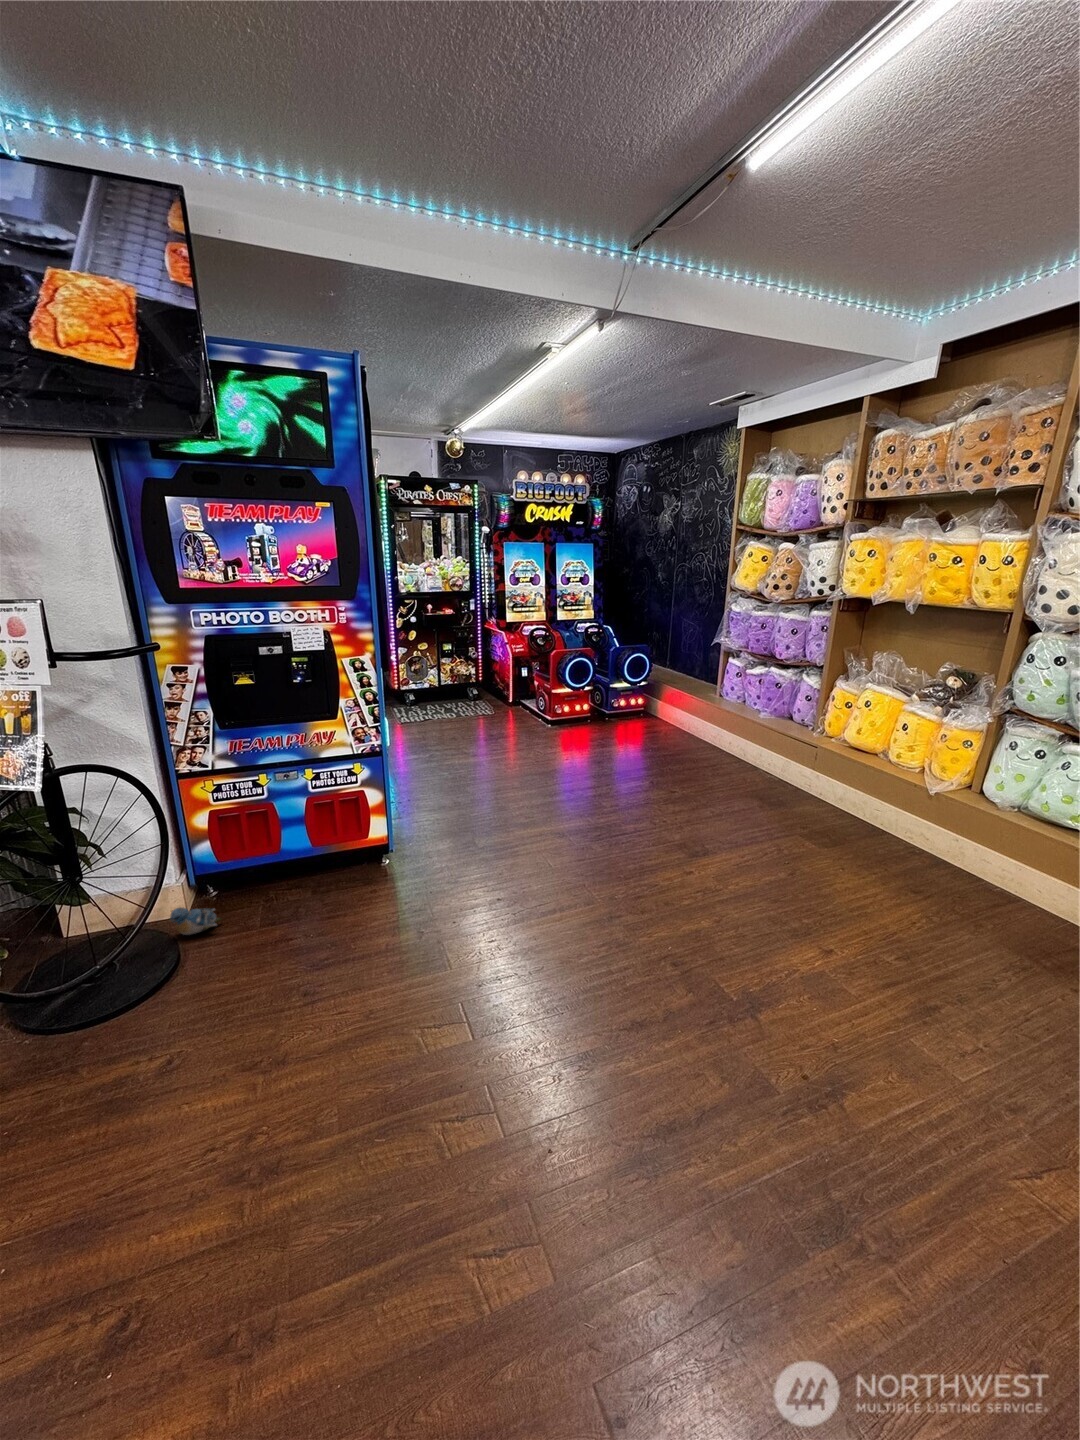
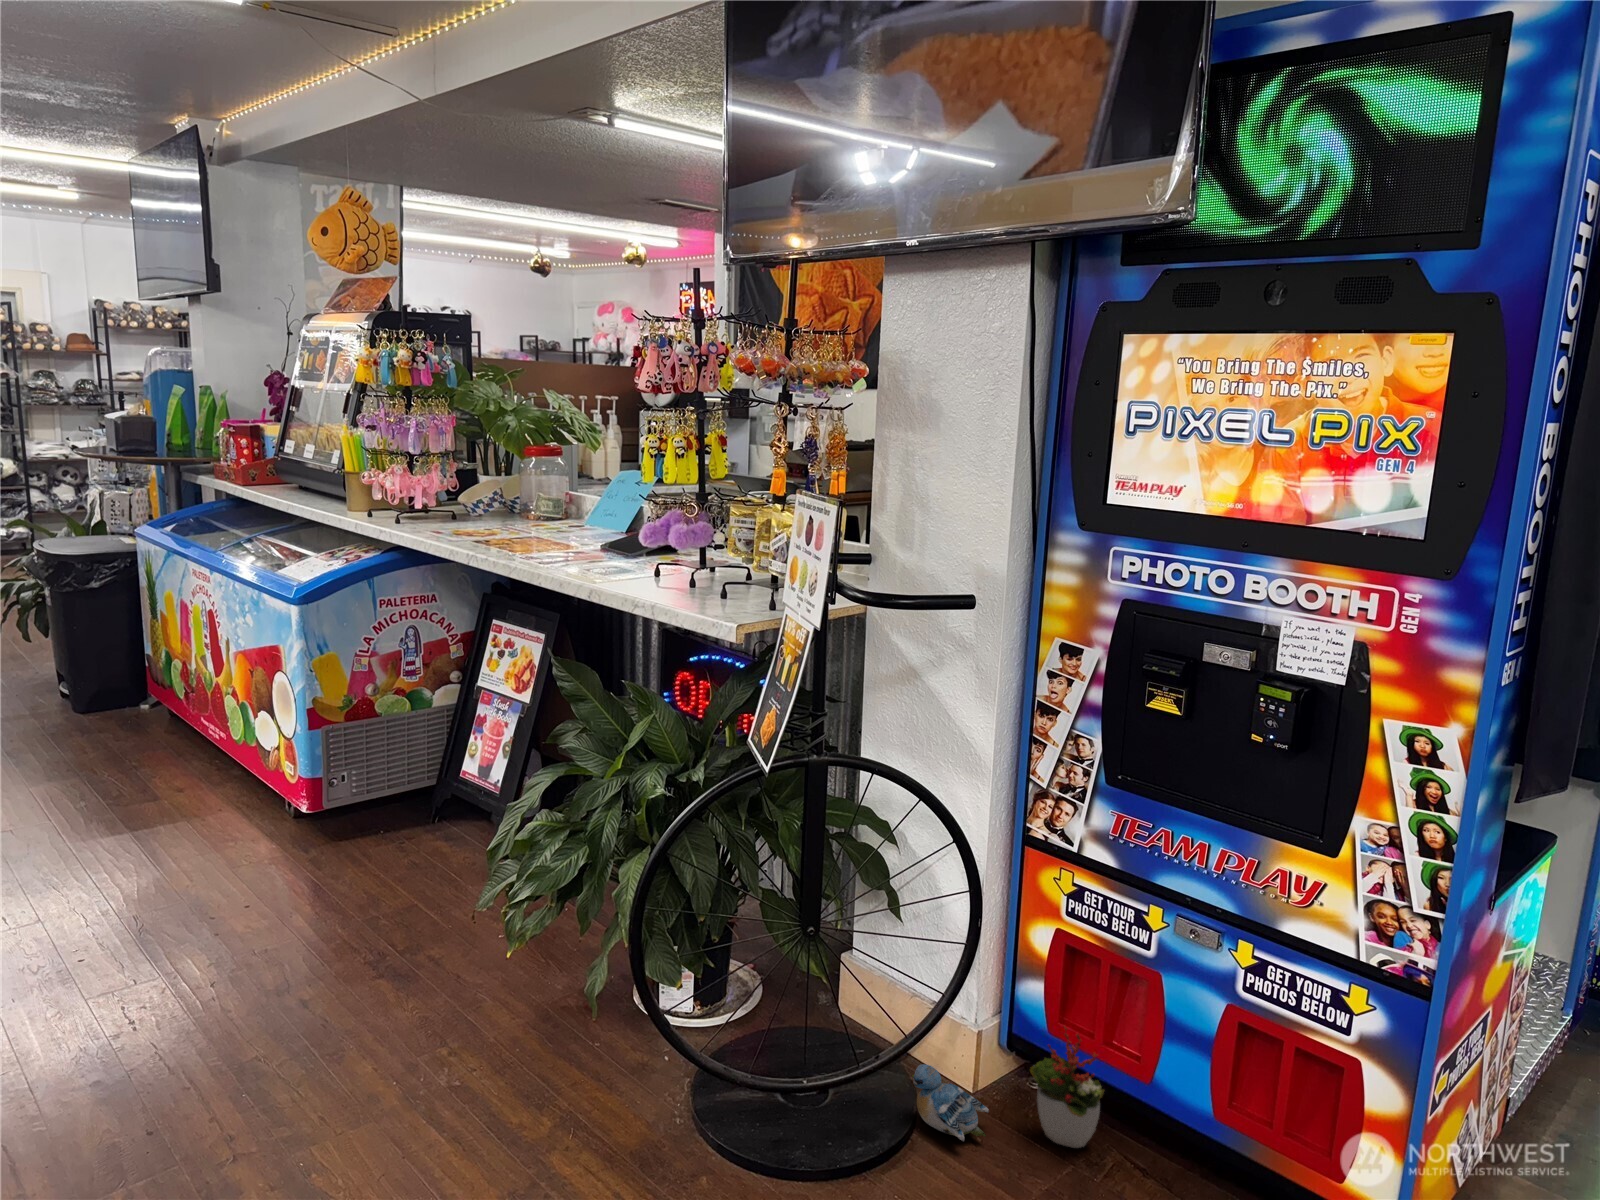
decorative plant: none [229,847,267,903] -> present [1030,1026,1104,1148]

